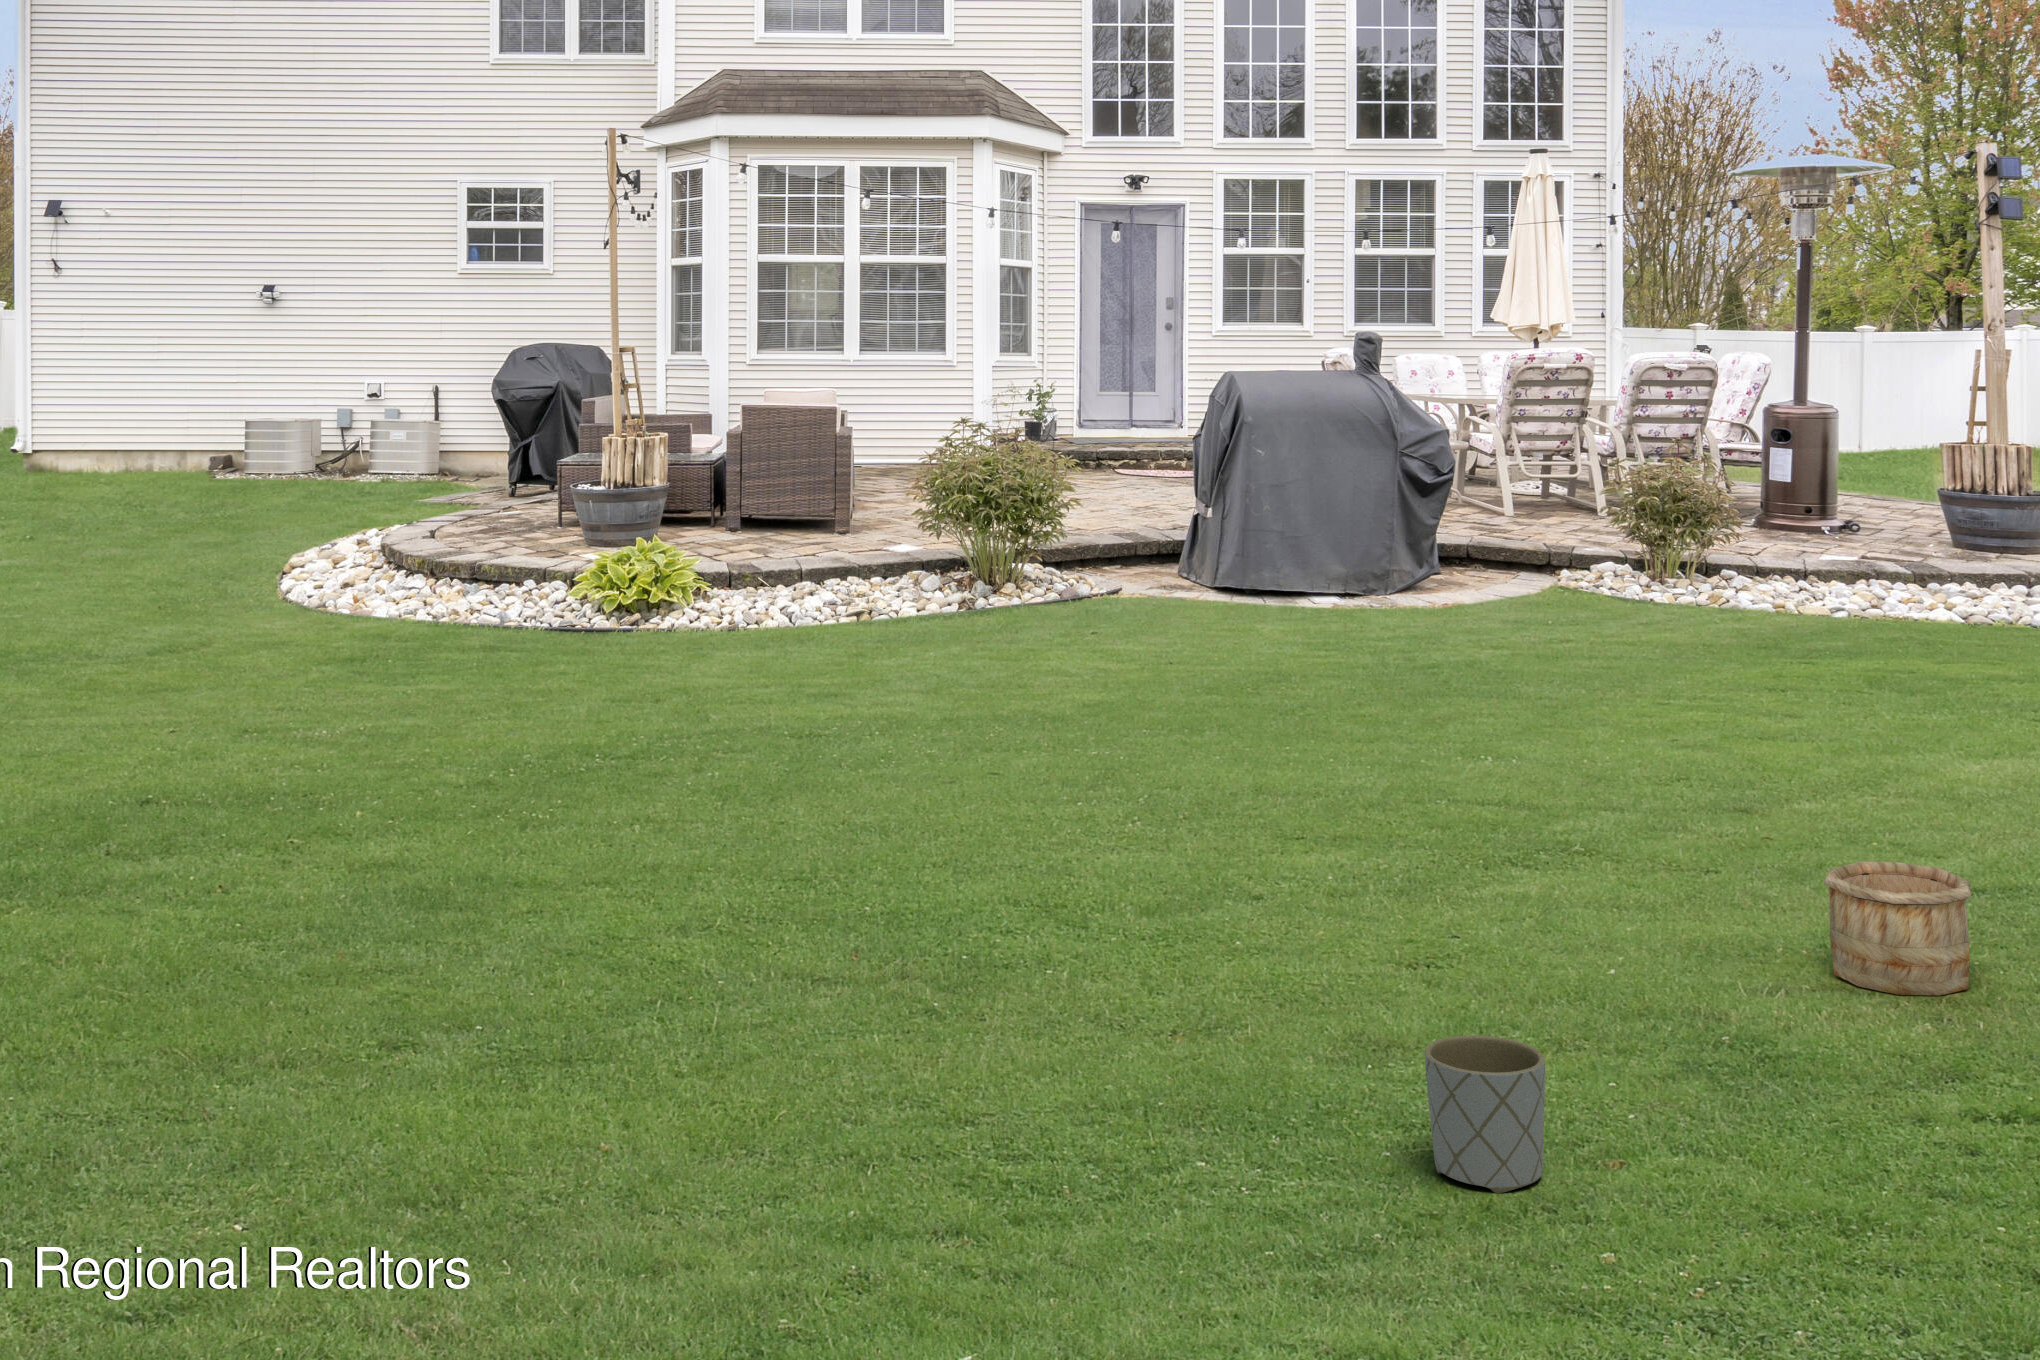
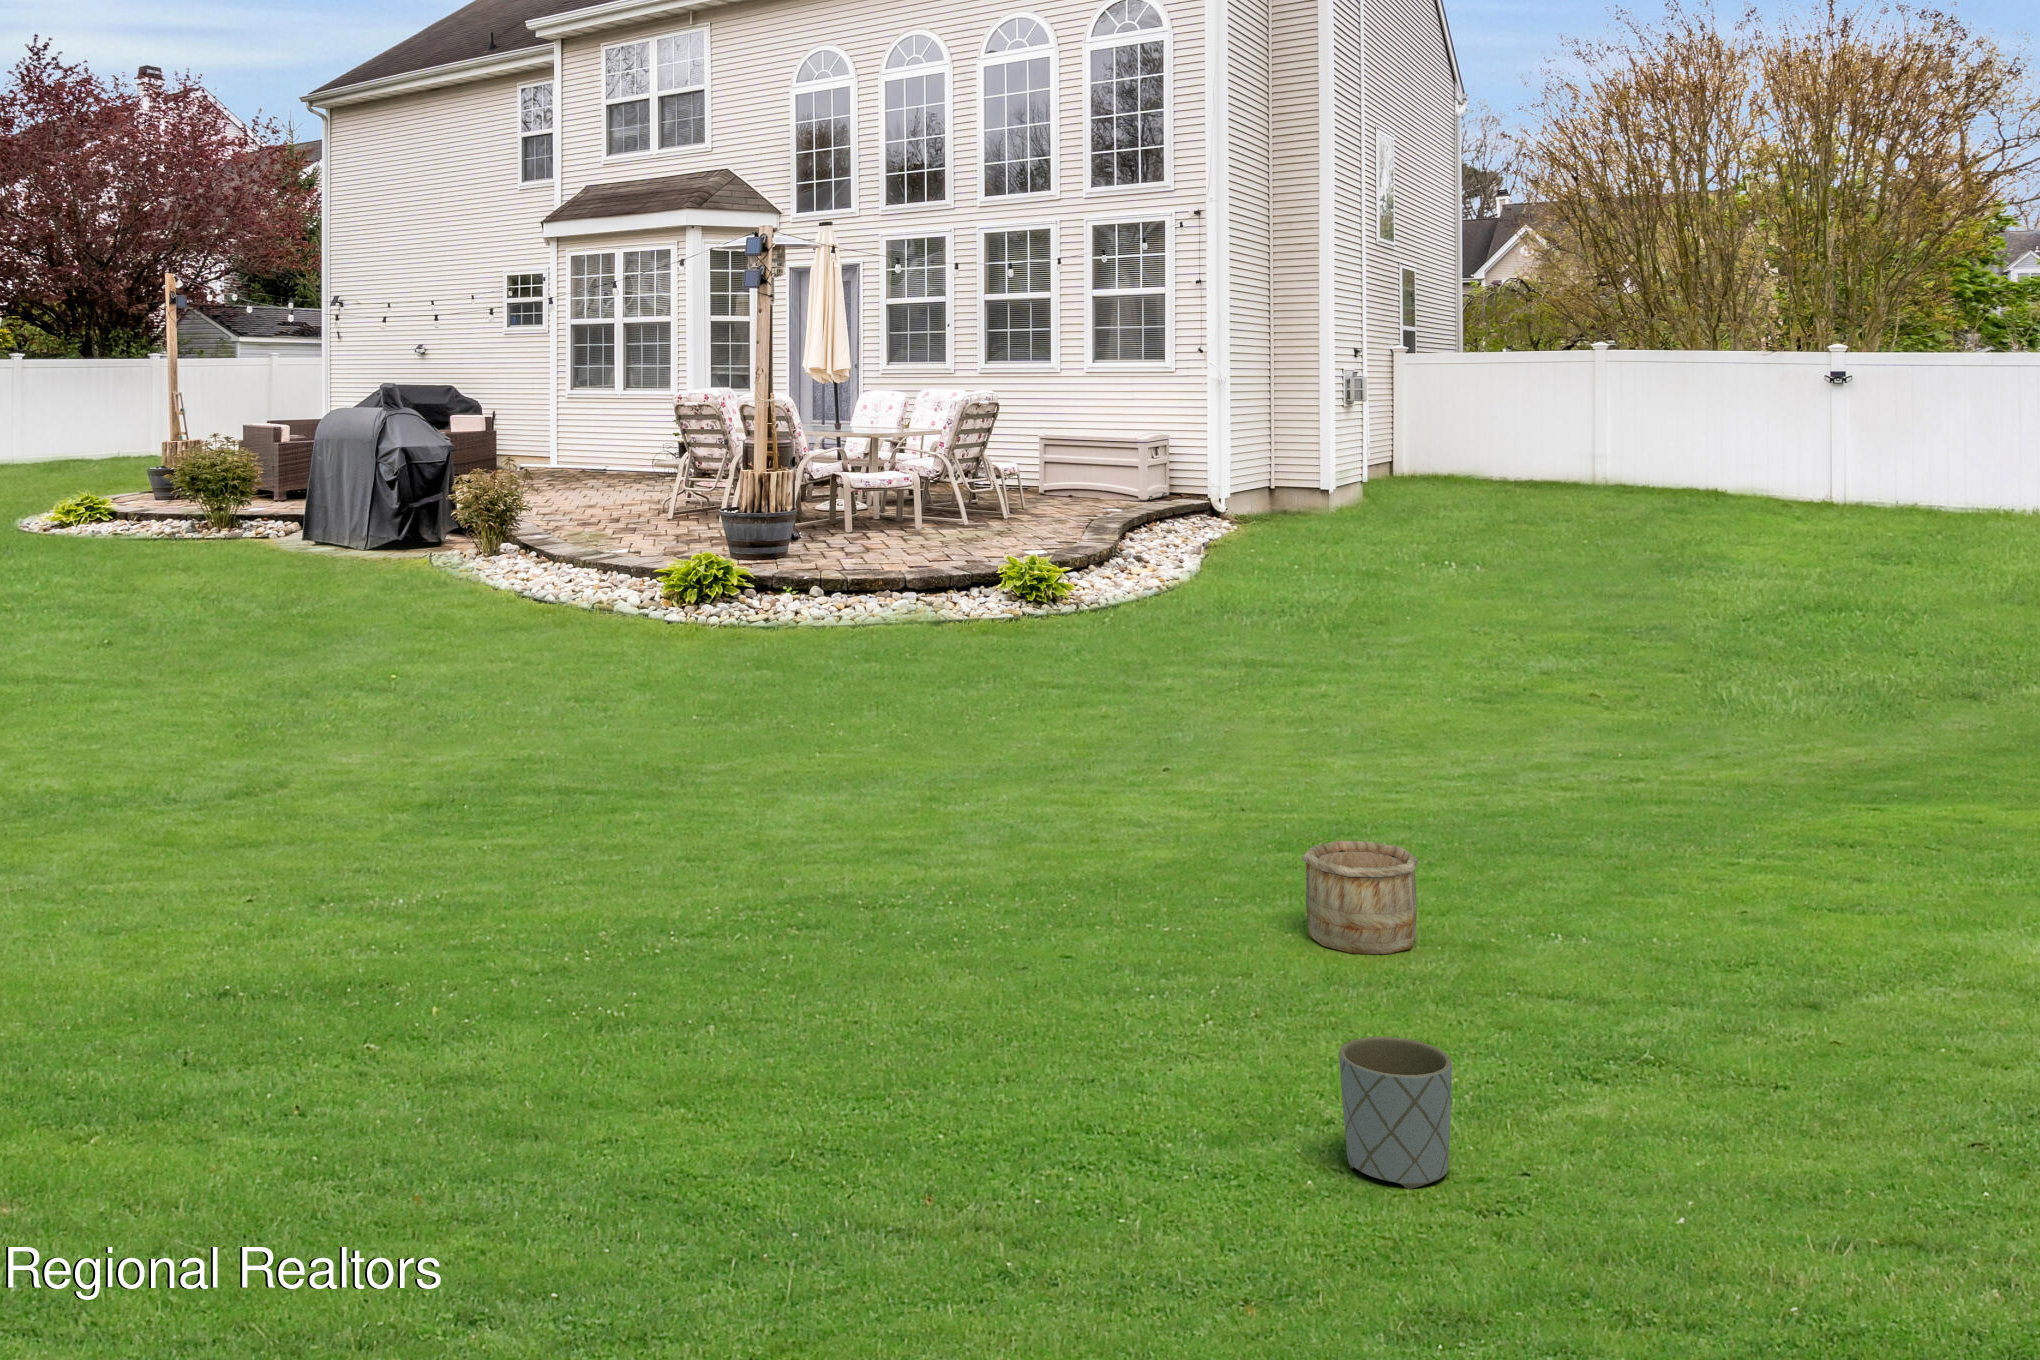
wooden bucket: present [1824,861,1971,995] -> present [1302,841,1418,954]

